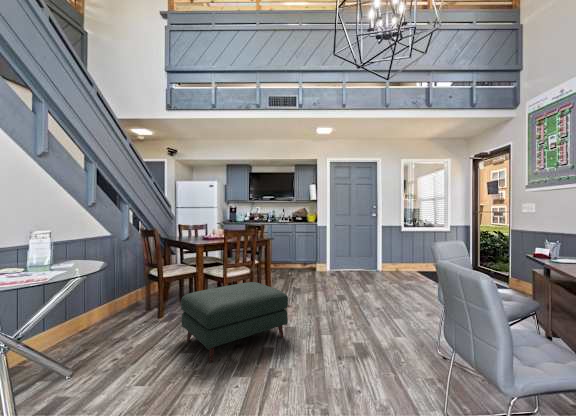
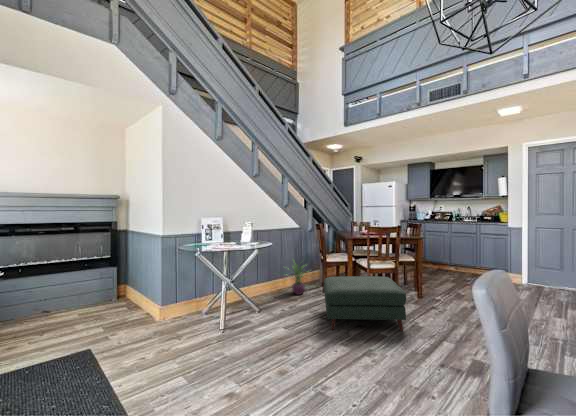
decorative plant: none [84,276,151,331] -> present [292,260,305,295]

